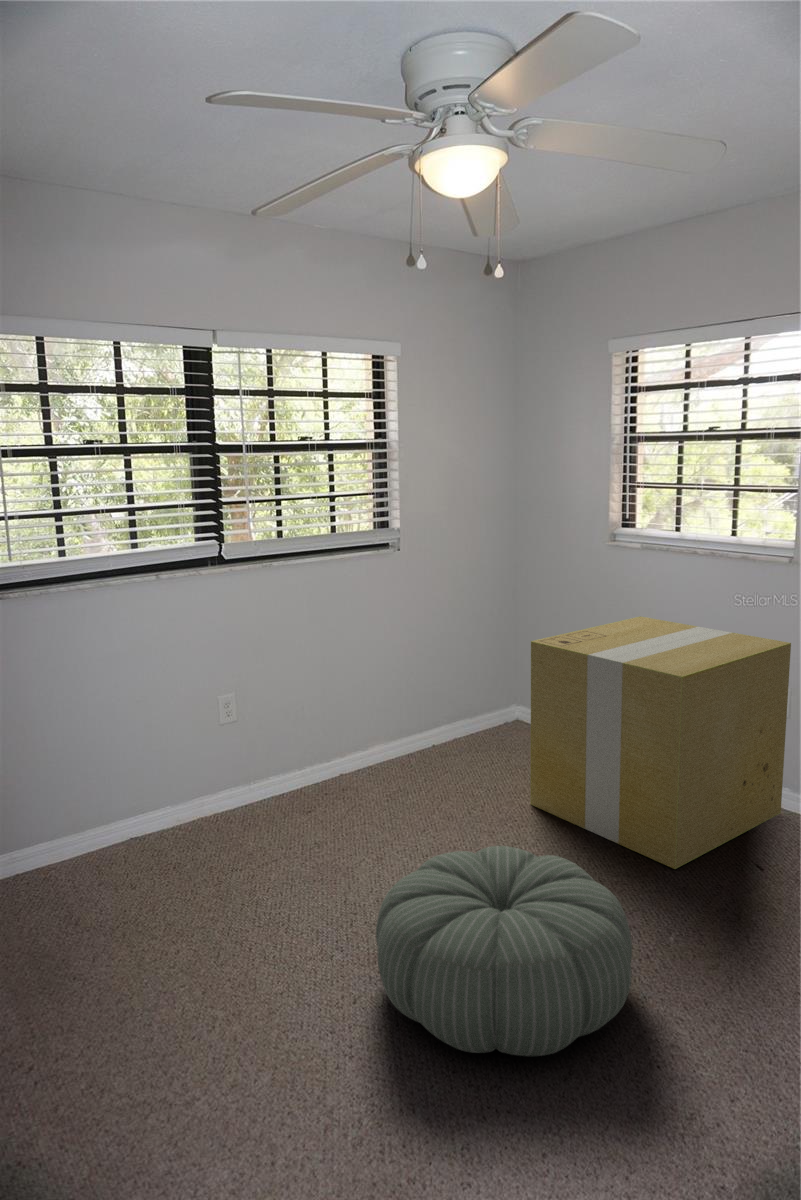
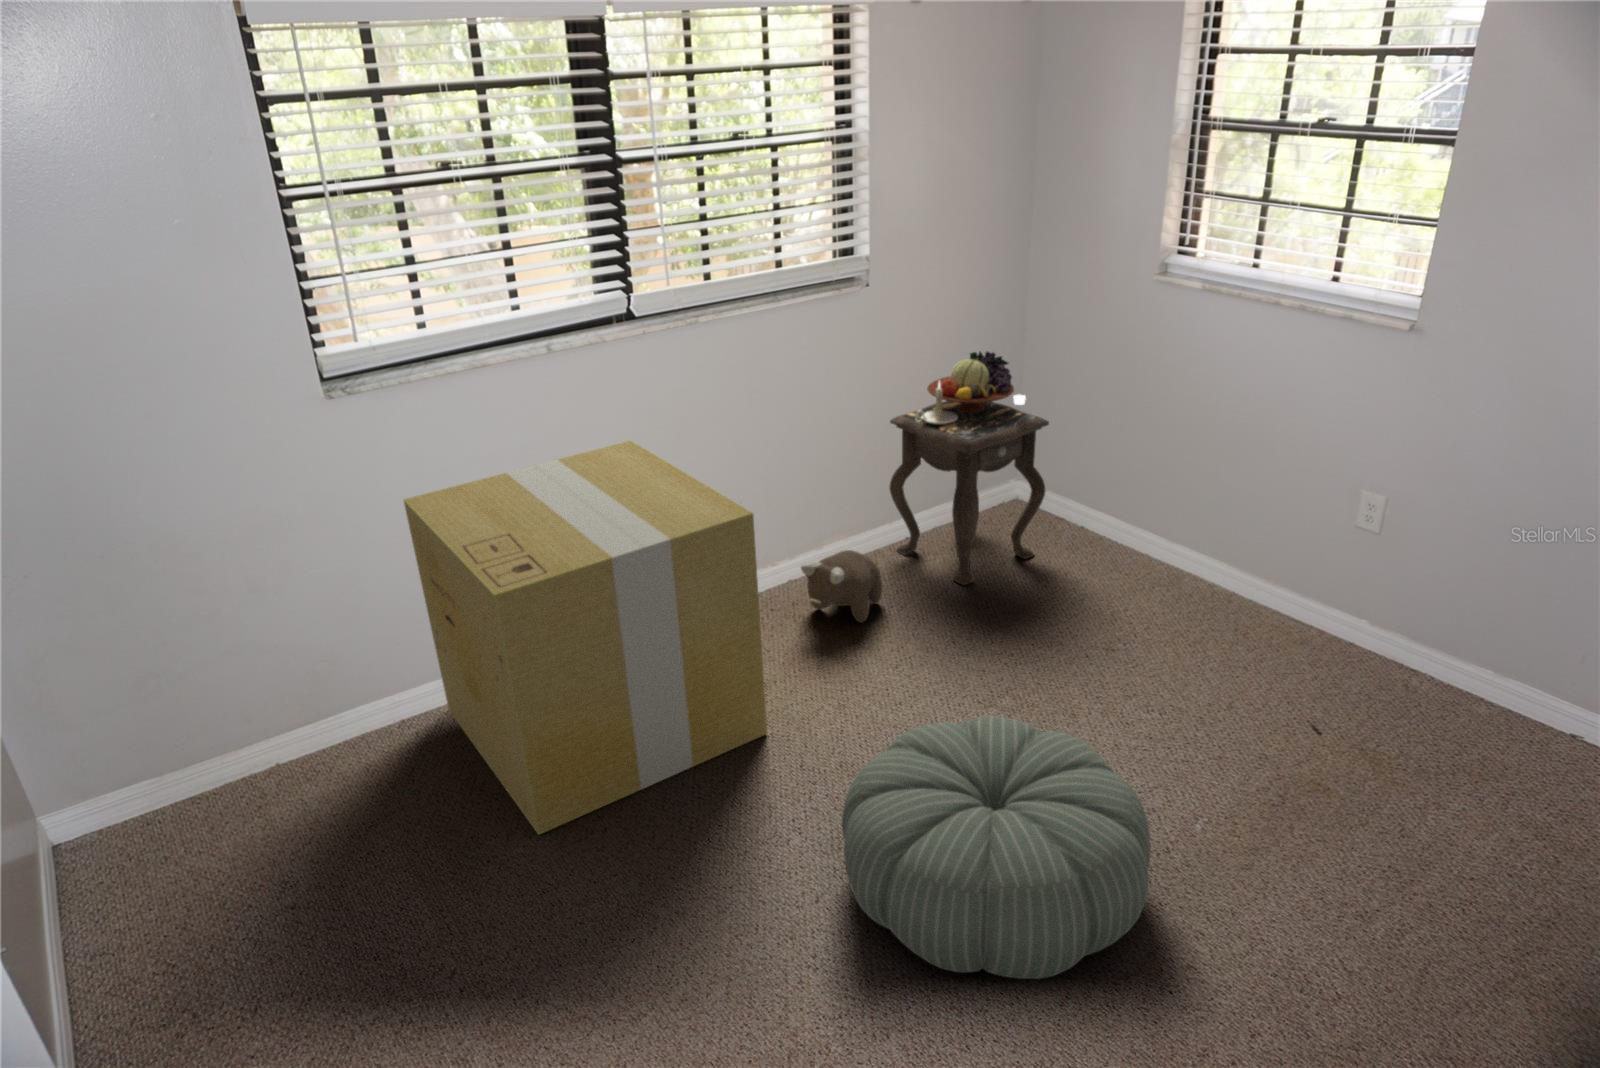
side table: none [418,594,539,777] -> present [889,351,1049,585]
cardboard box: present [531,616,791,869] -> present [404,441,767,834]
plush toy: none [348,745,414,803] -> present [801,550,882,623]

